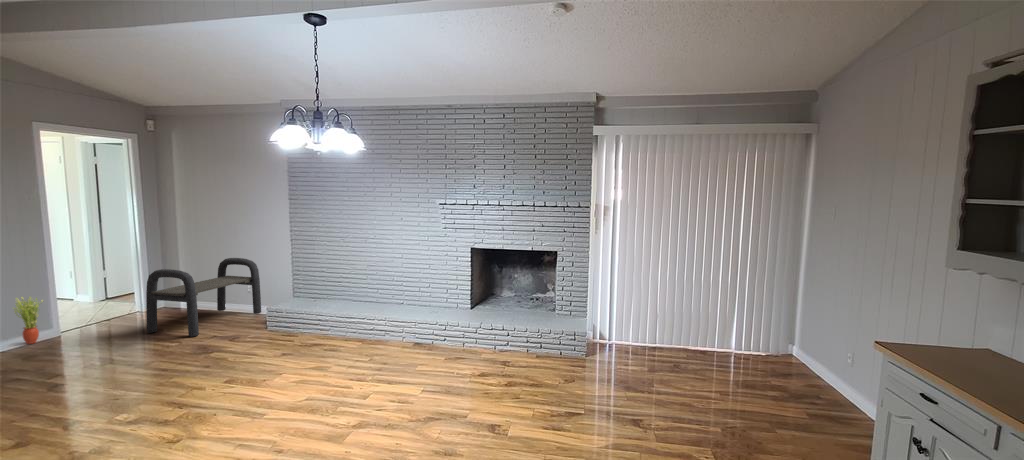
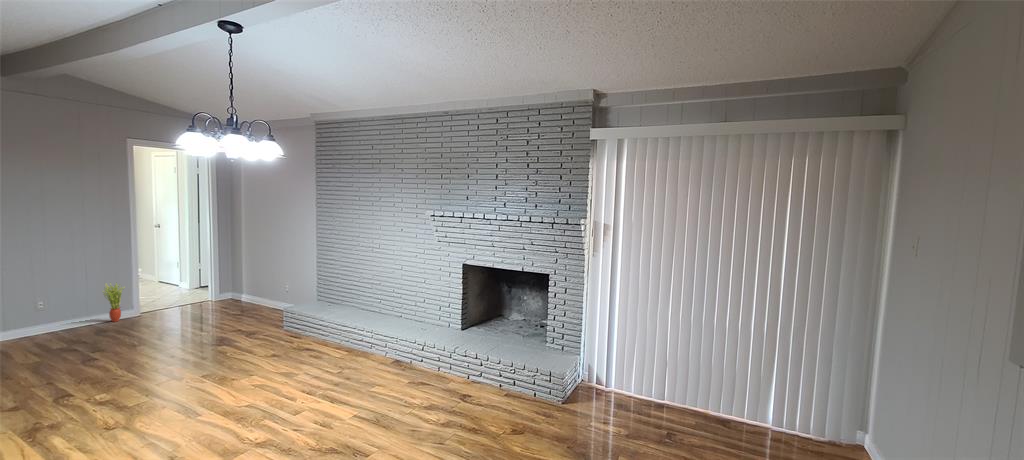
bench: present [146,258,261,337] -> none [195,260,295,329]

